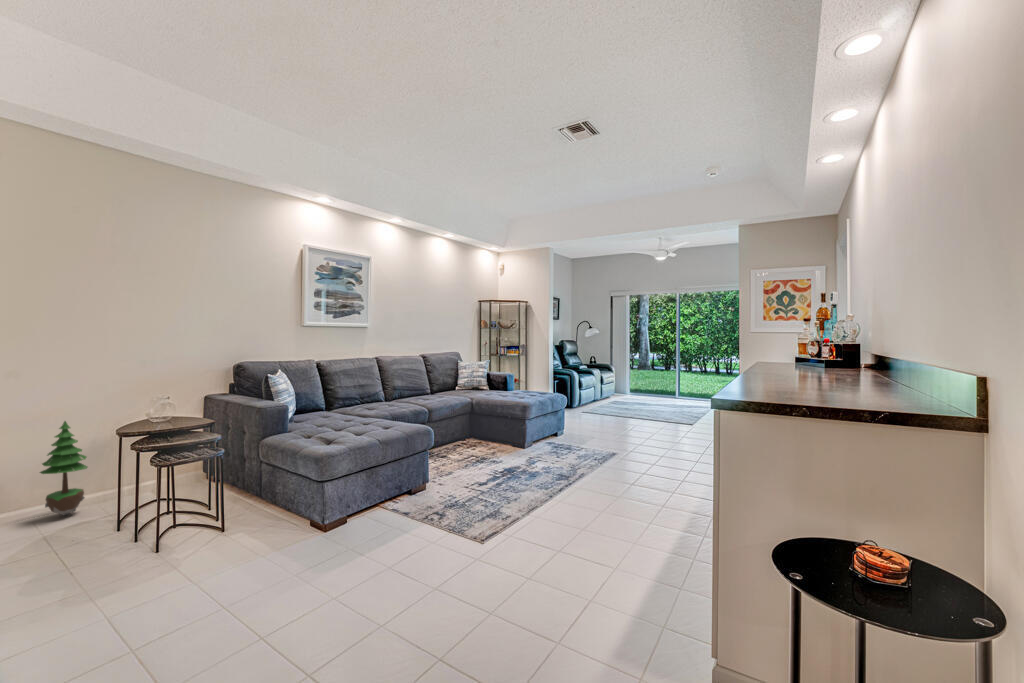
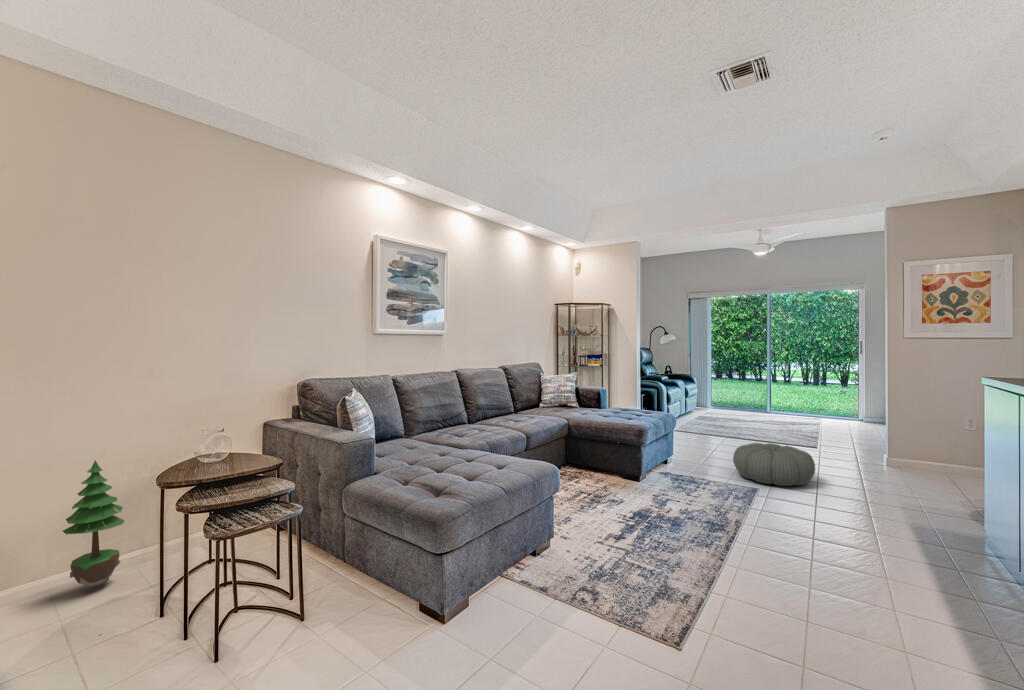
pouf: none [602,418,661,450] -> present [733,443,815,486]

